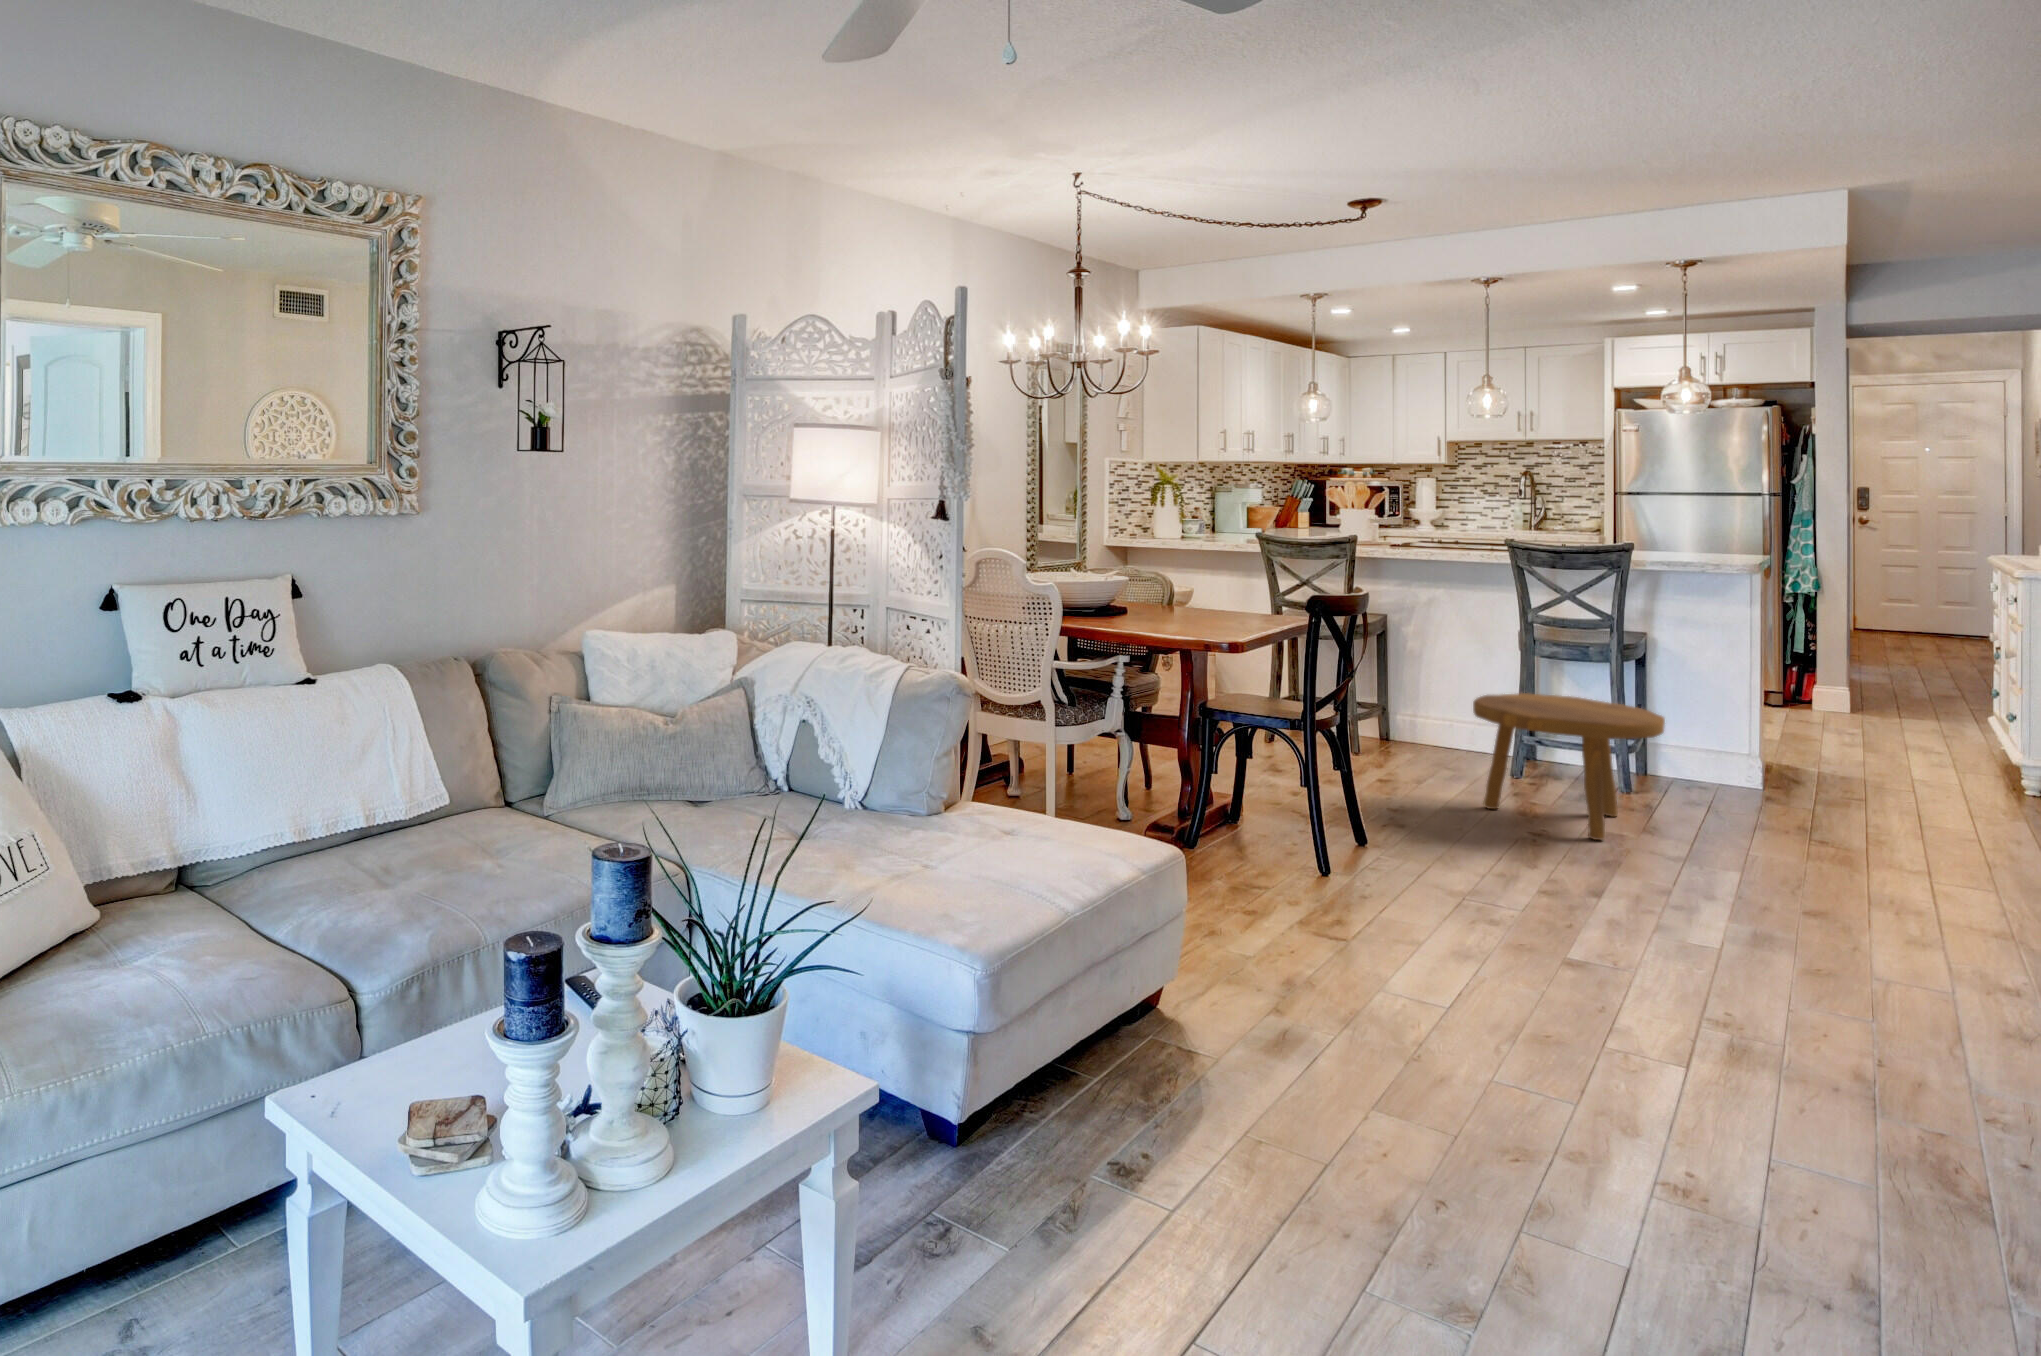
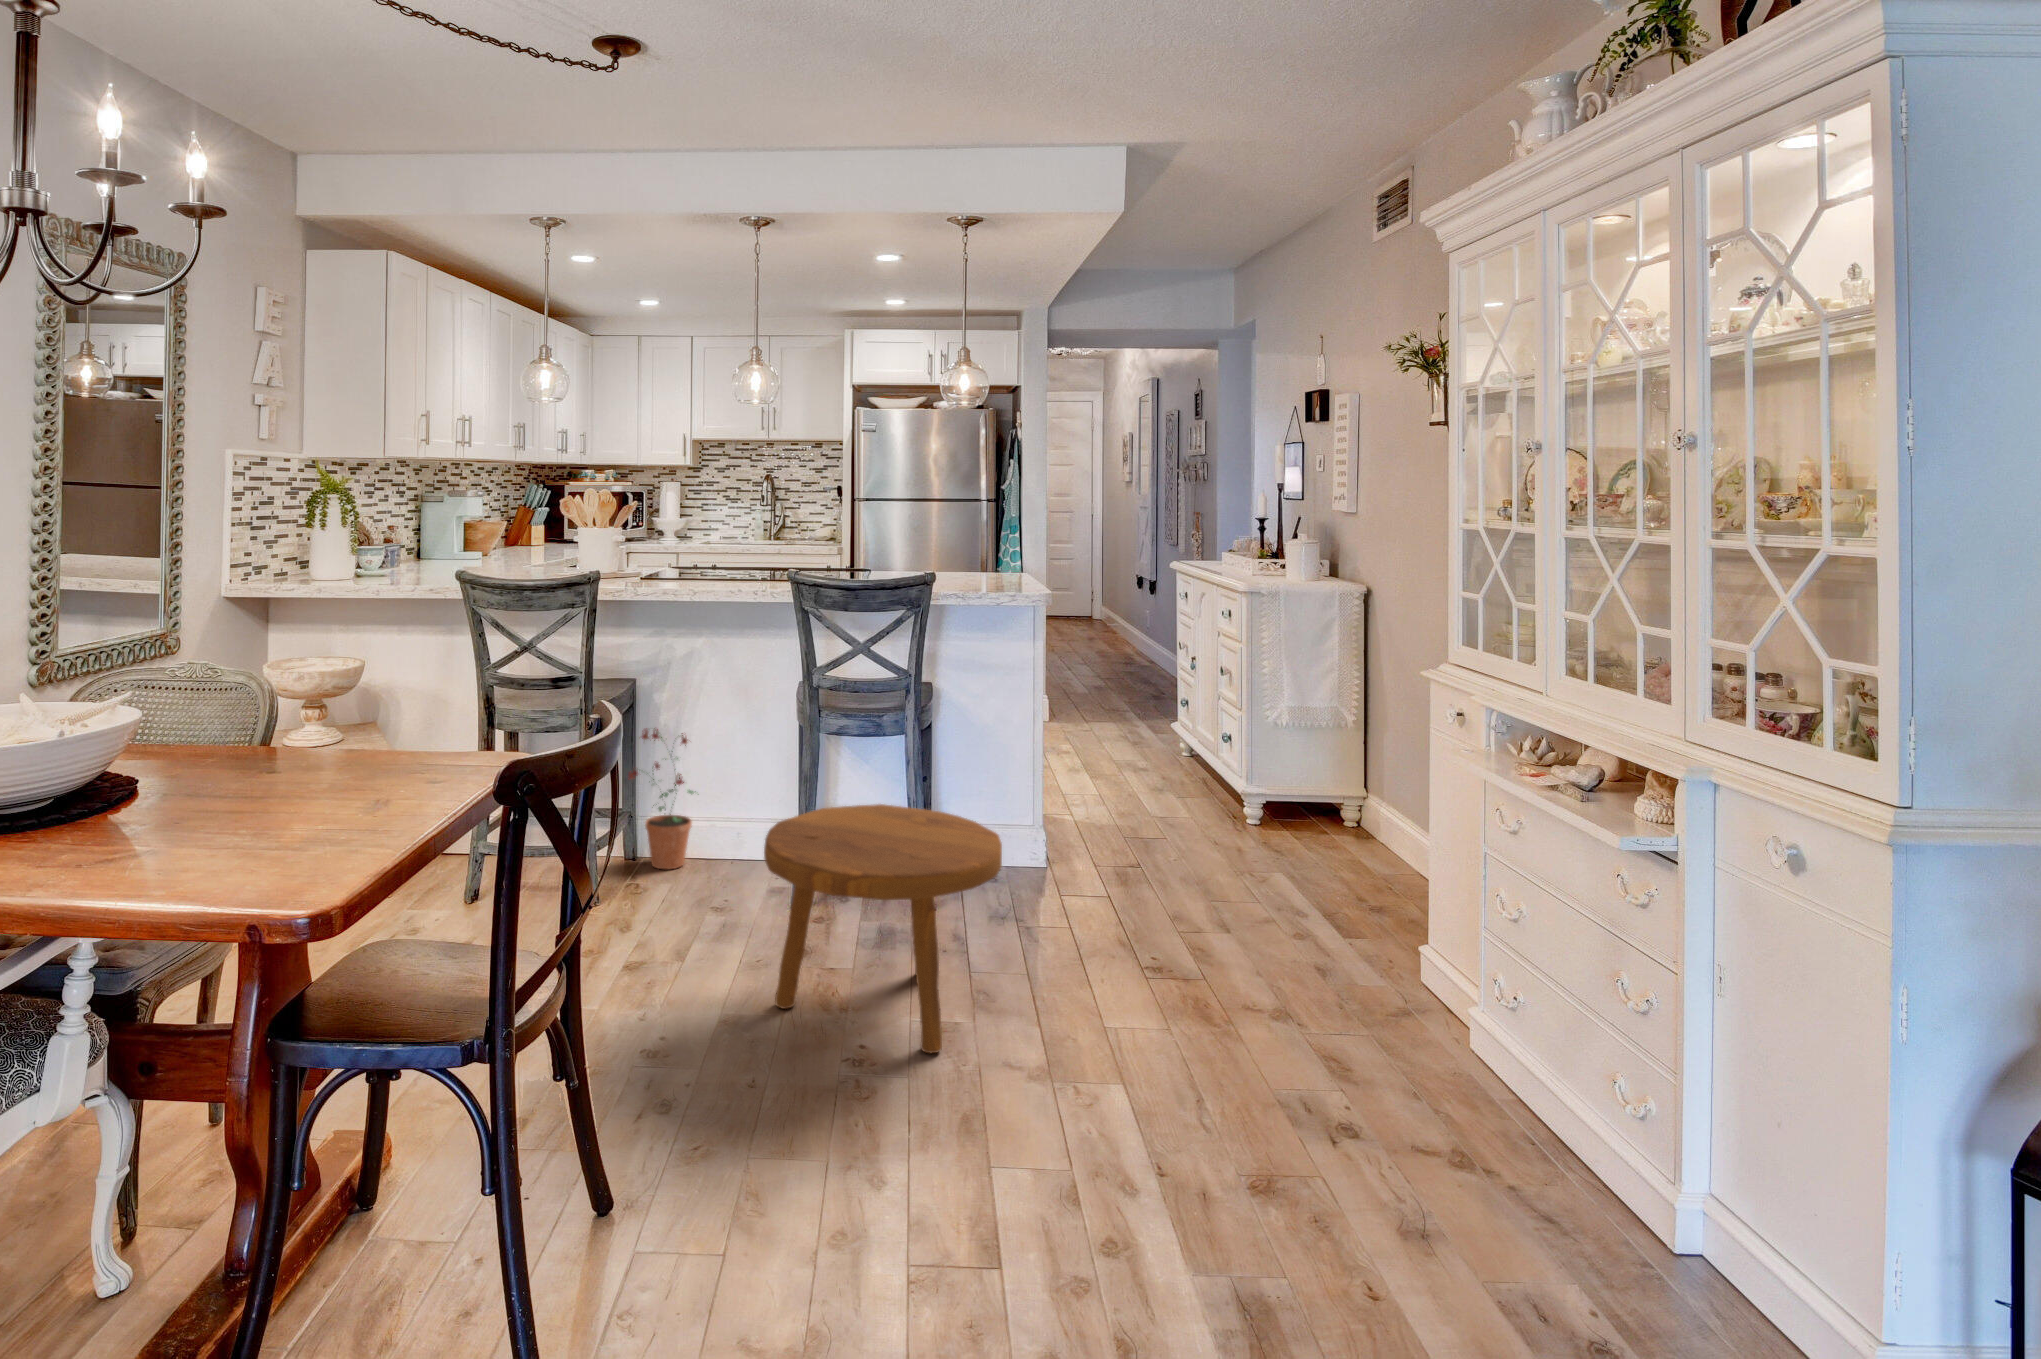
potted plant: none [1380,648,1439,747] -> present [629,728,699,869]

